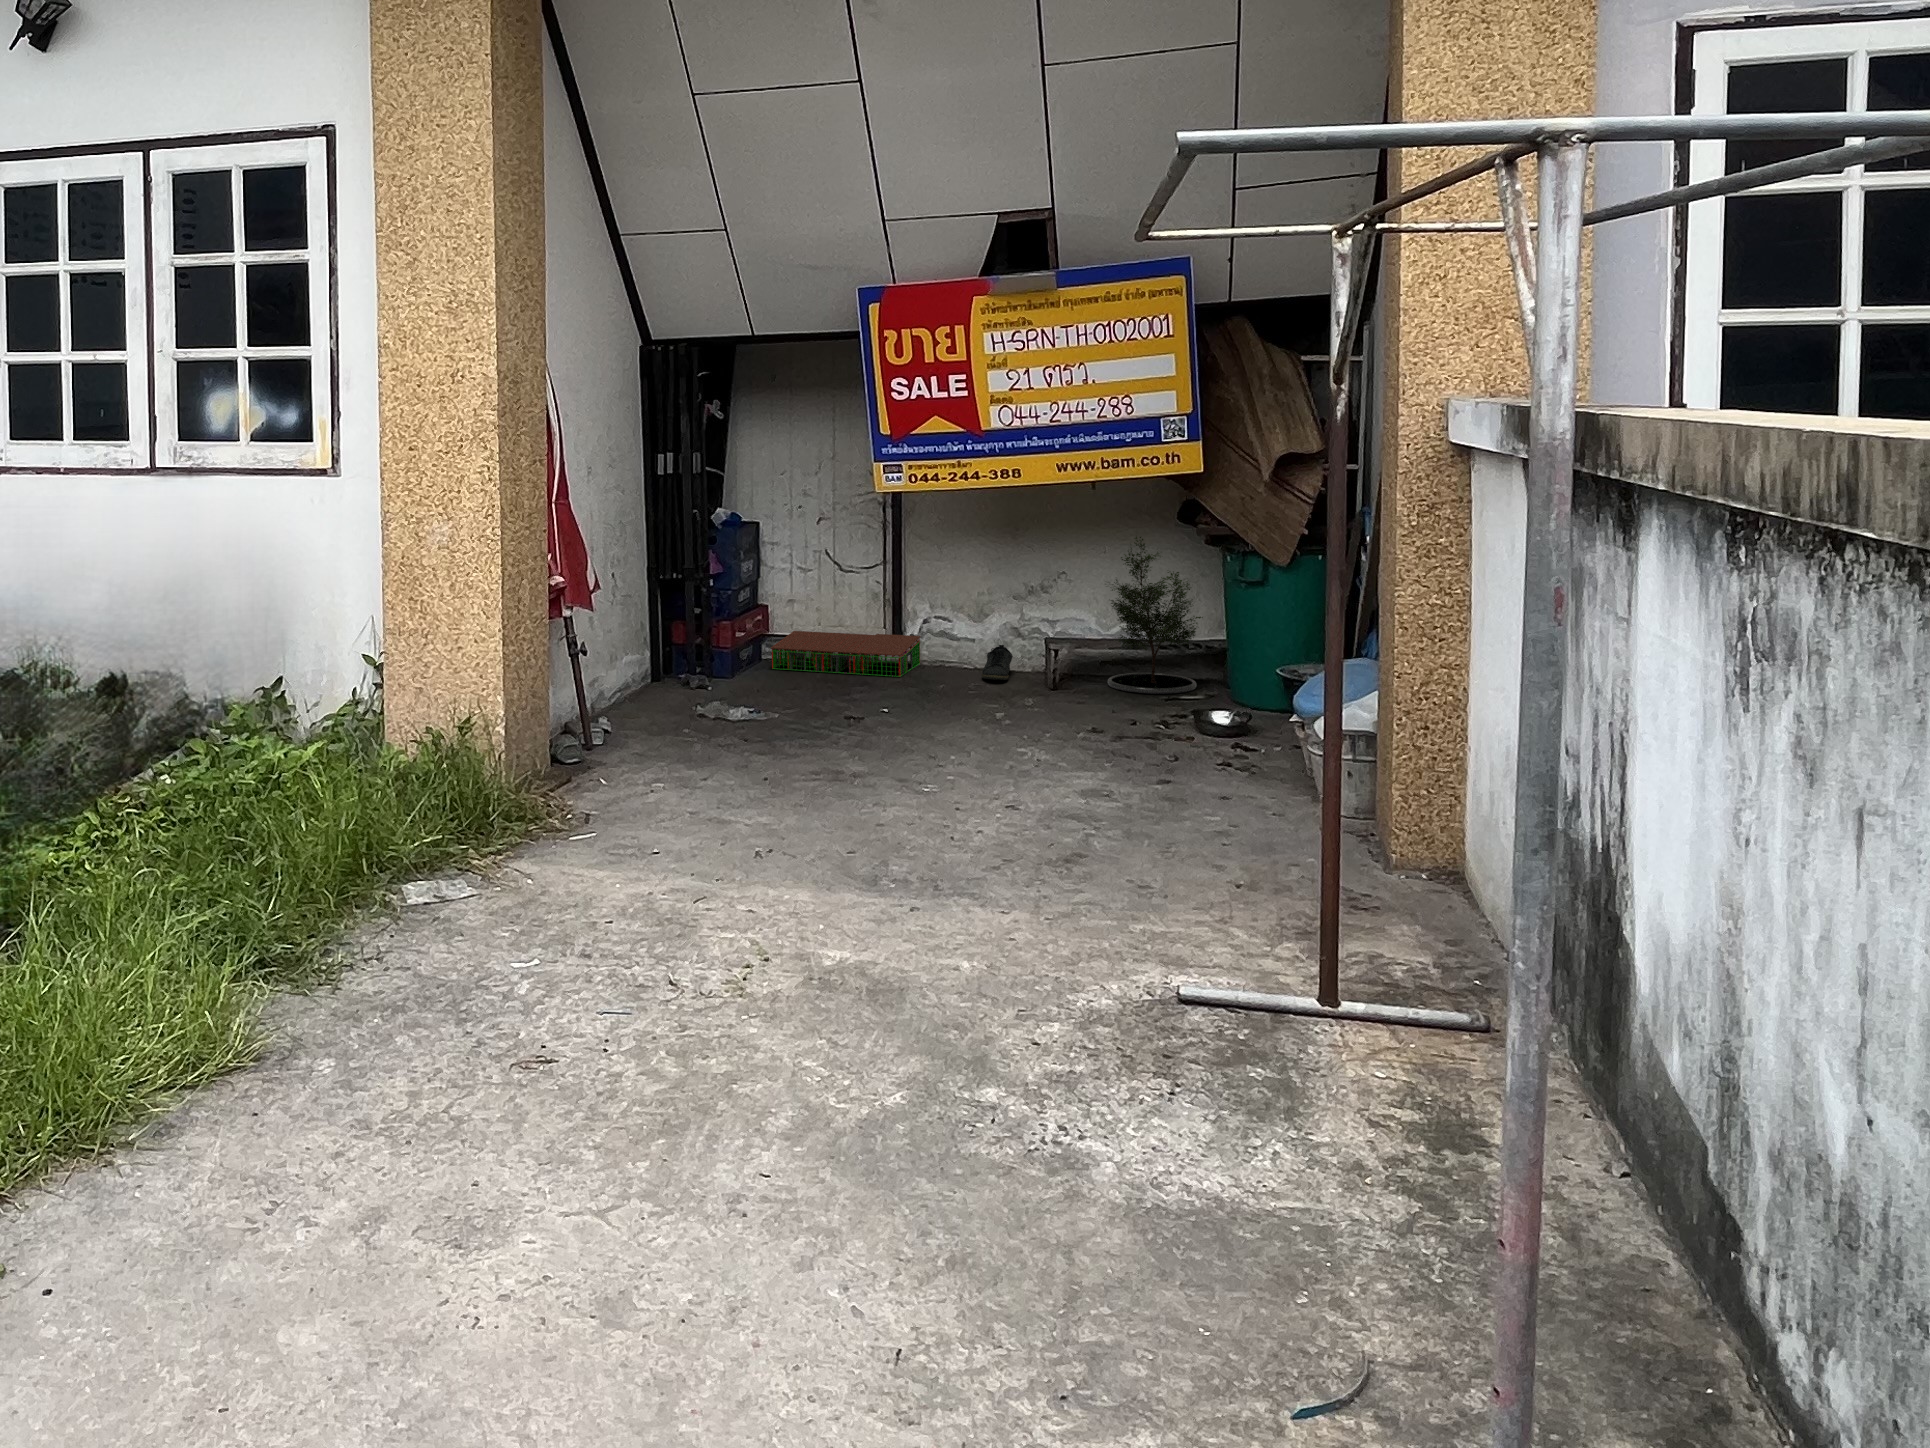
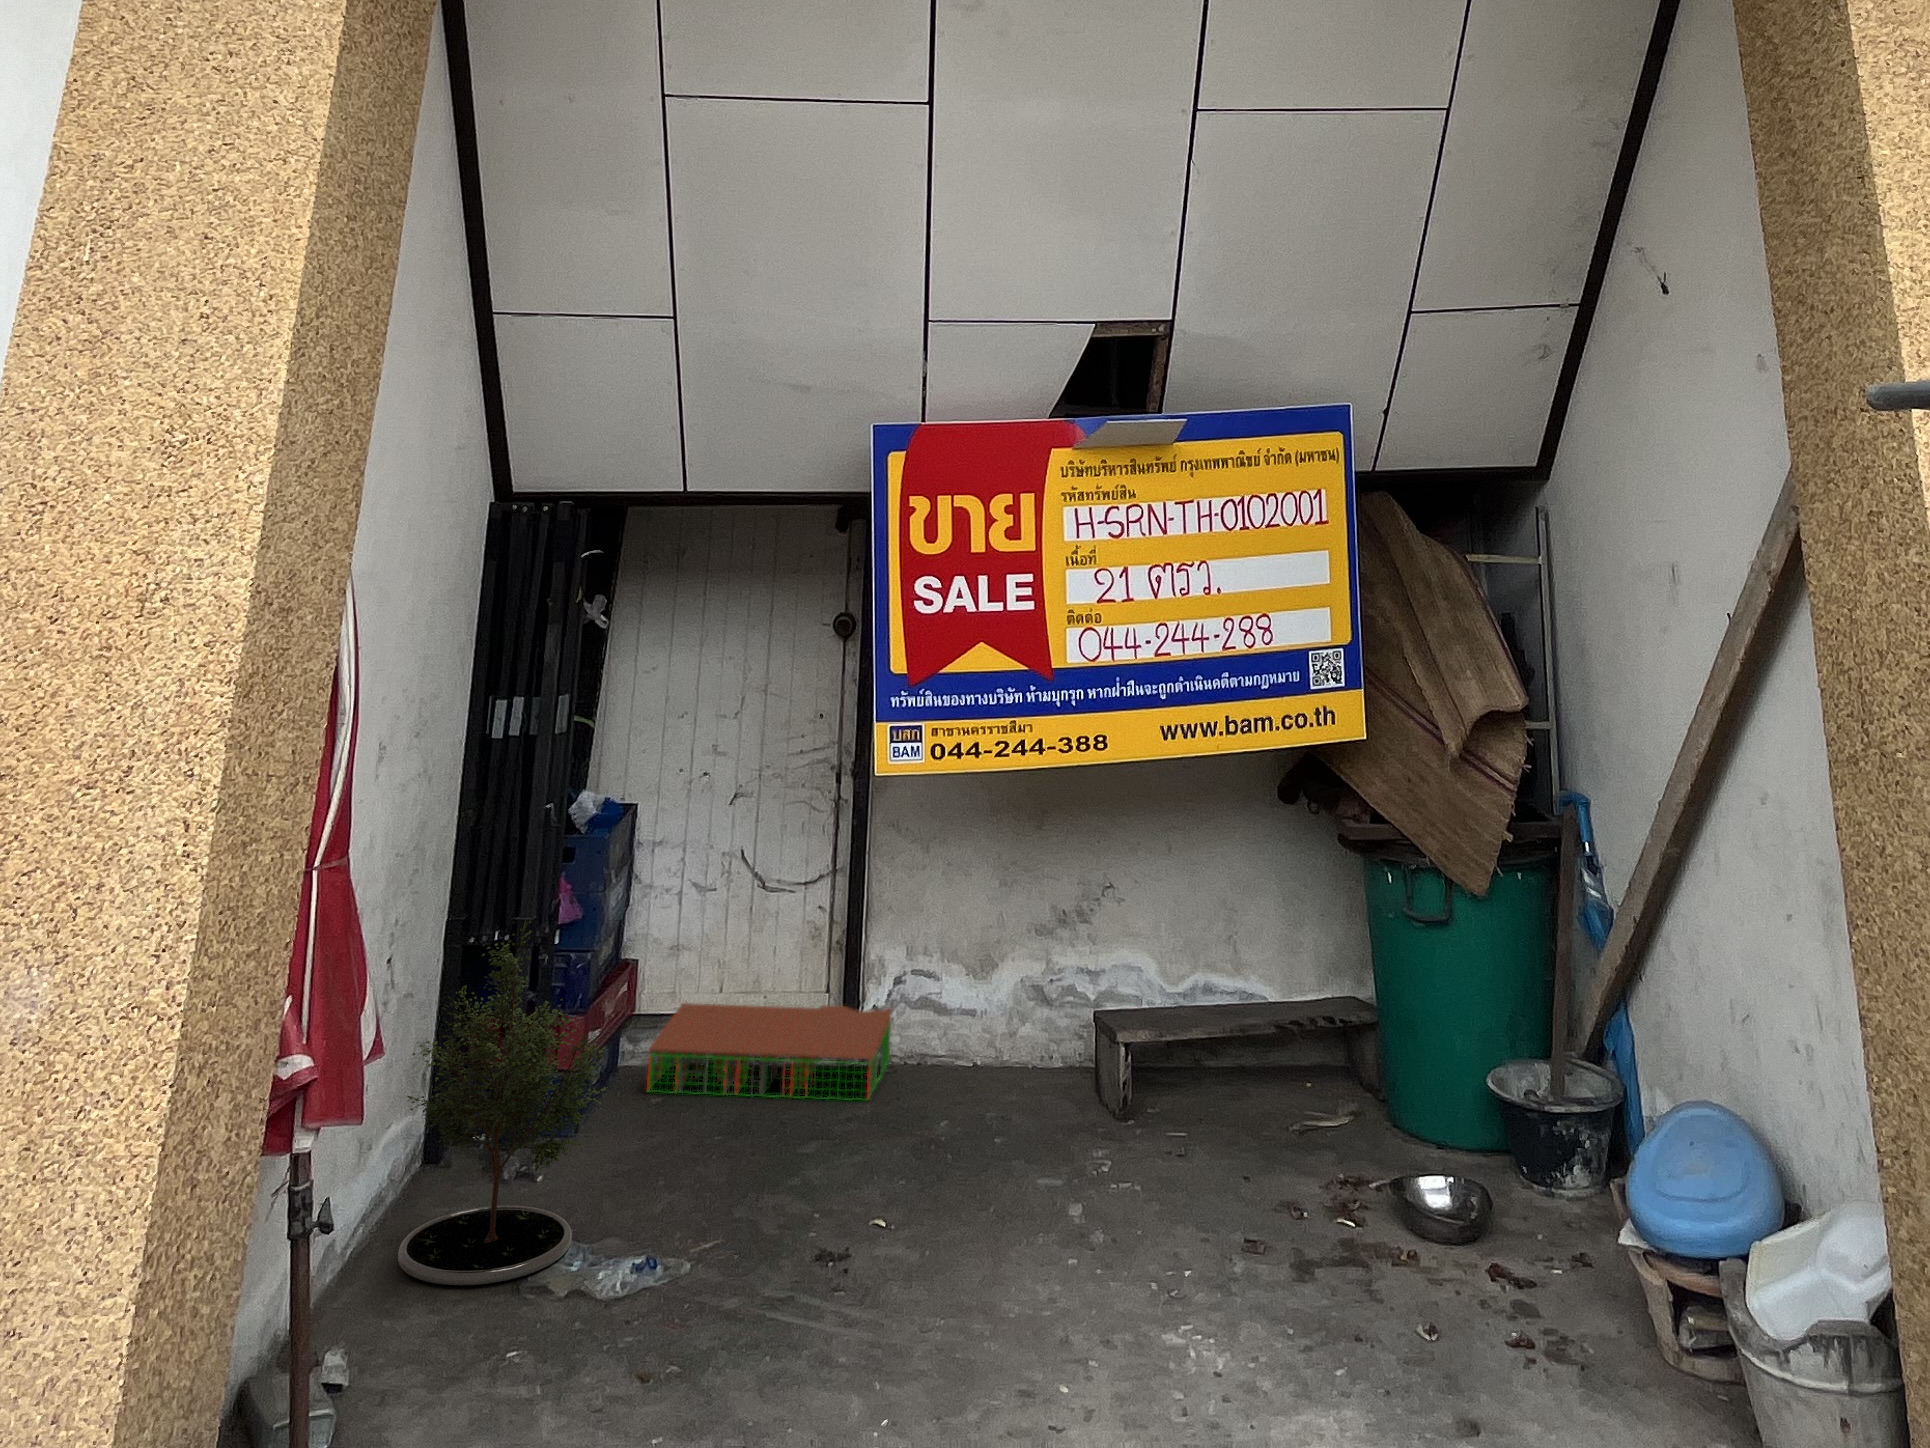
potted tree: present [1108,537,1203,694] -> present [398,921,606,1285]
shoe: present [982,645,1013,680] -> none [1000,1023,1044,1100]

